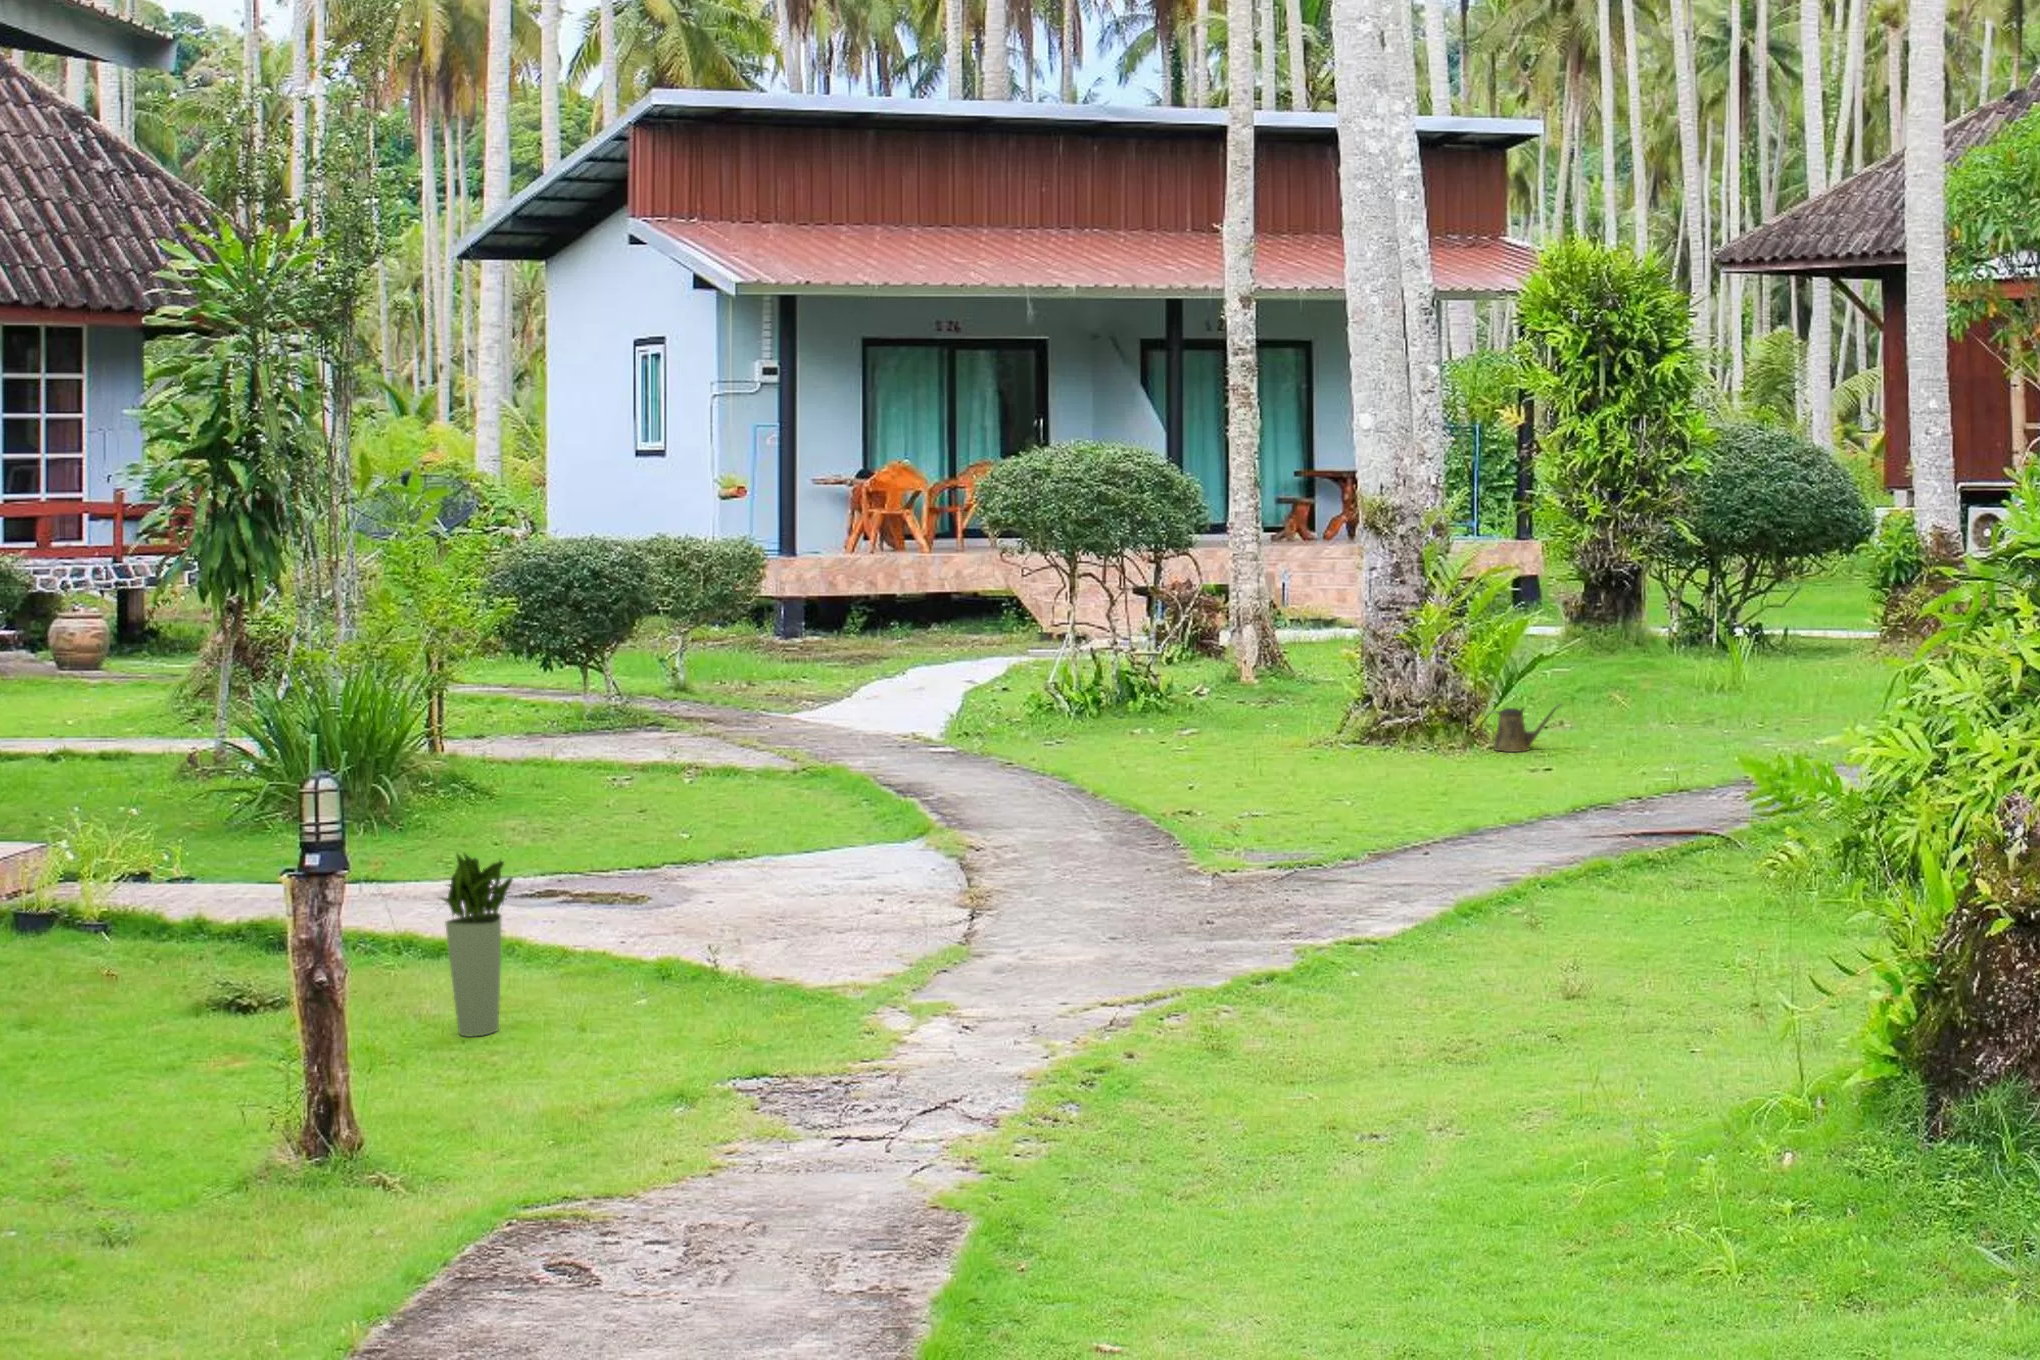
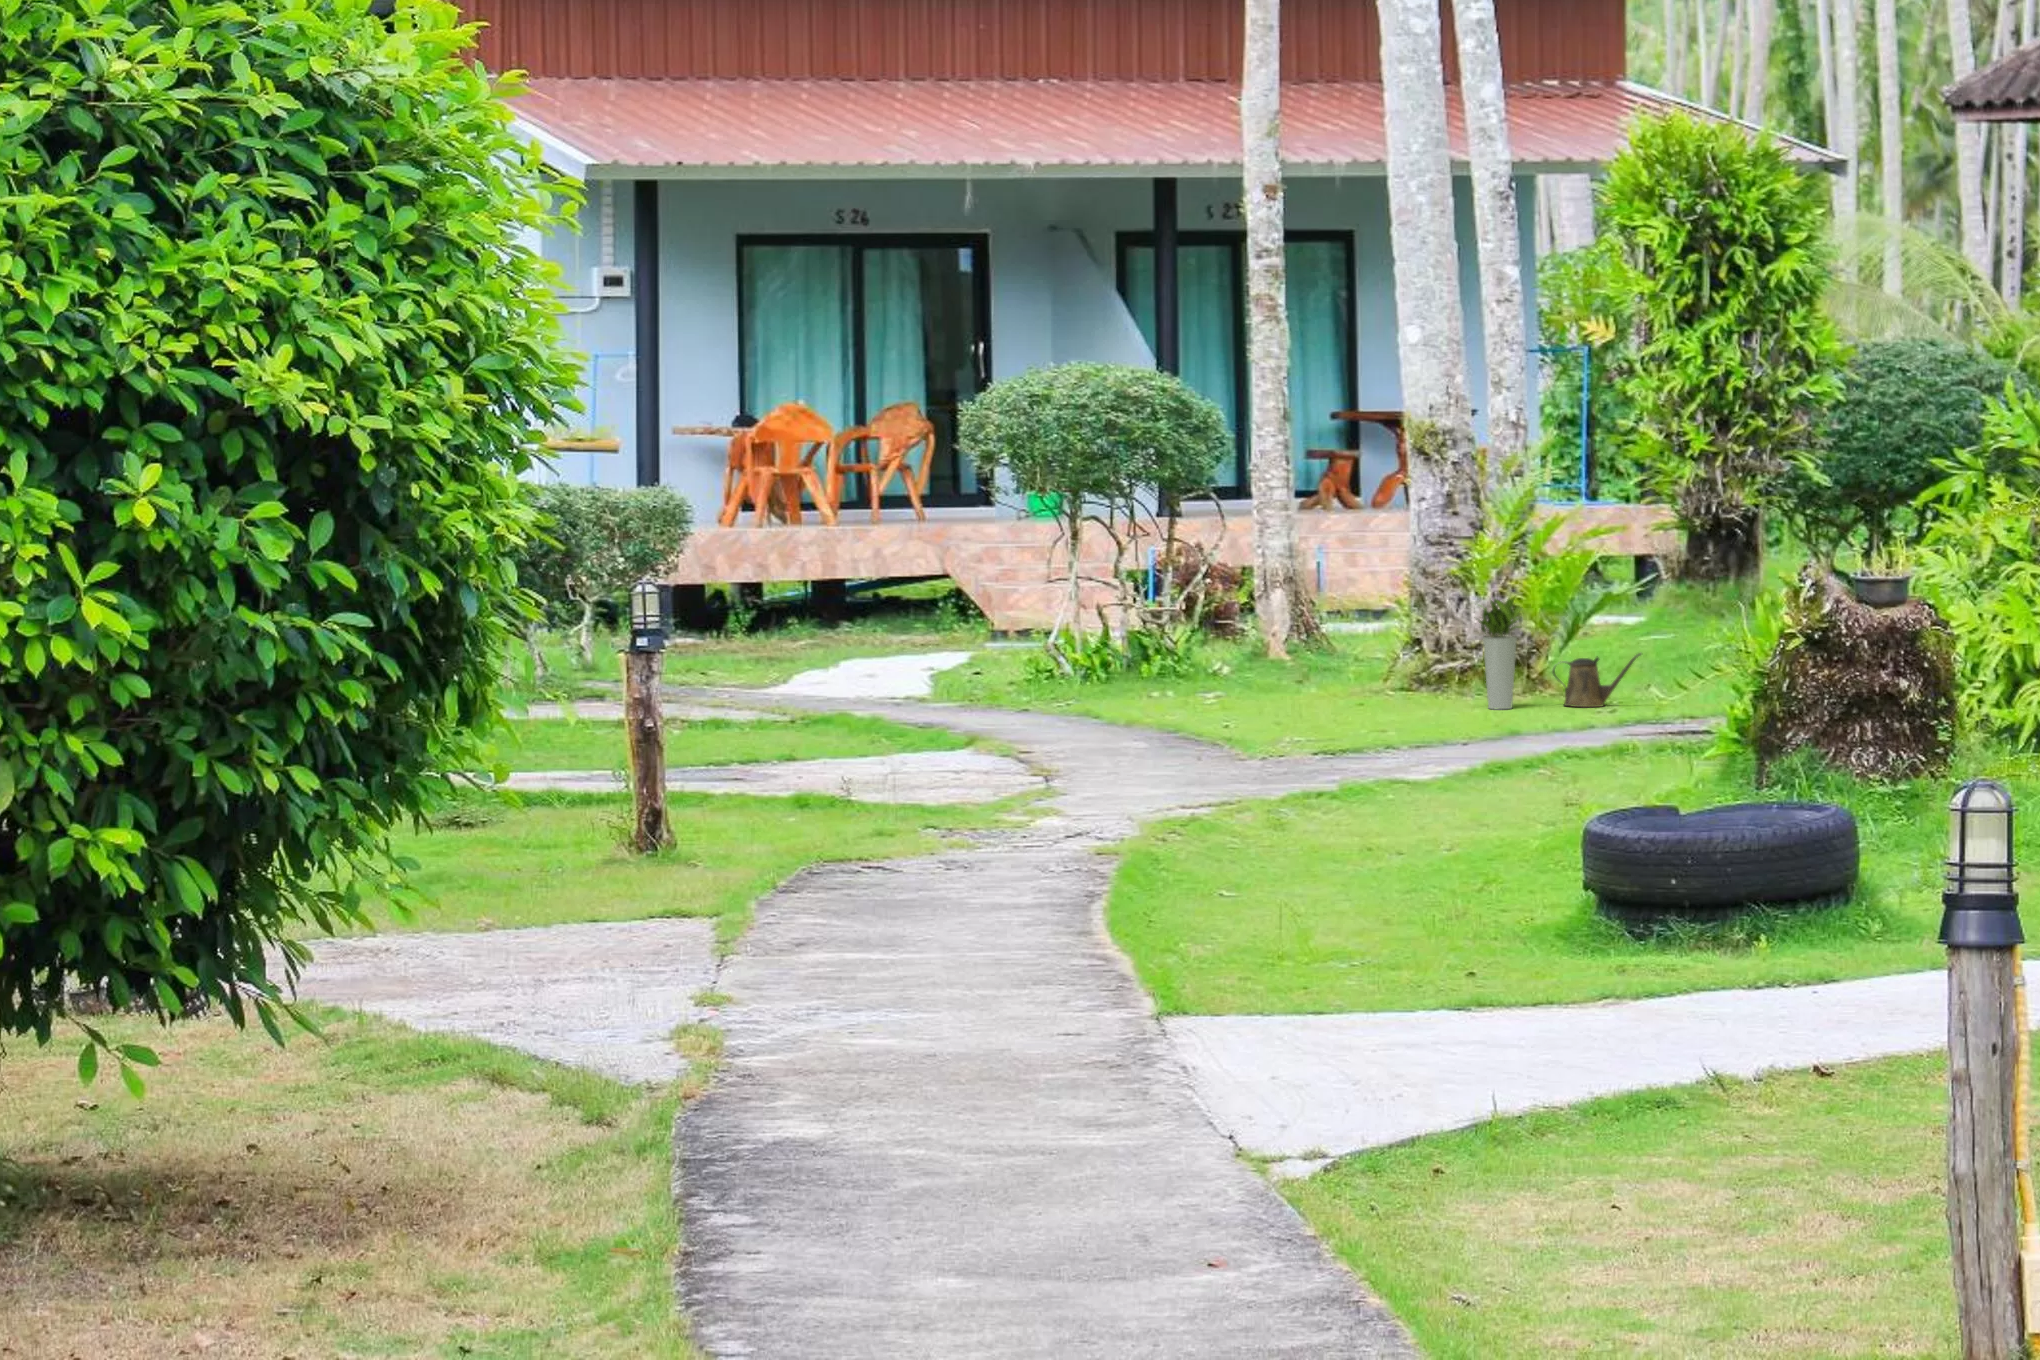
planter: present [441,854,513,1037] -> present [1479,598,1521,709]

